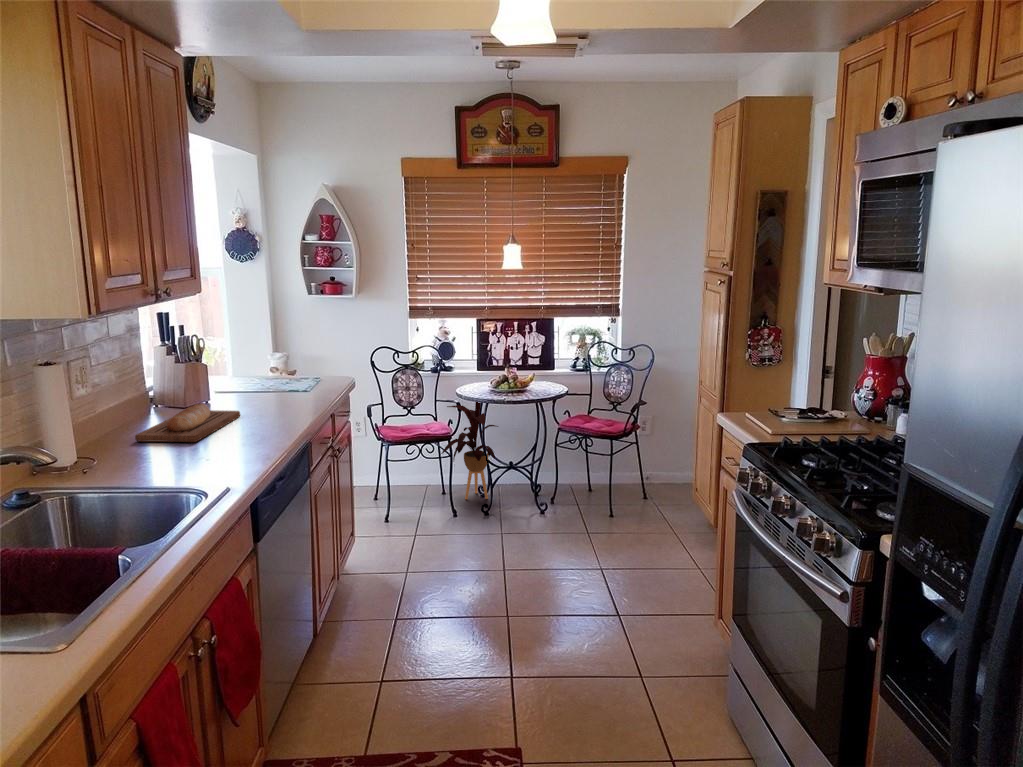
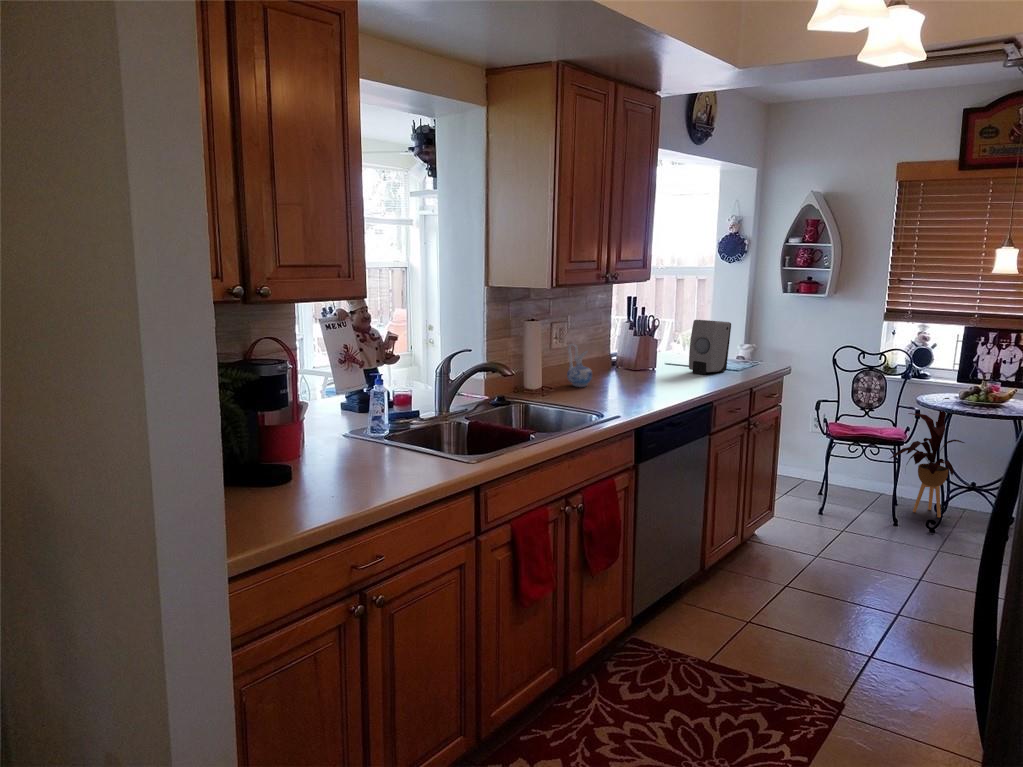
soap dispenser: none [252,341,298,409] -> present [689,320,731,374]
ceramic pitcher: none [92,400,138,462] -> present [567,344,592,387]
bread loaf: present [135,404,240,442] -> none [595,361,674,384]

